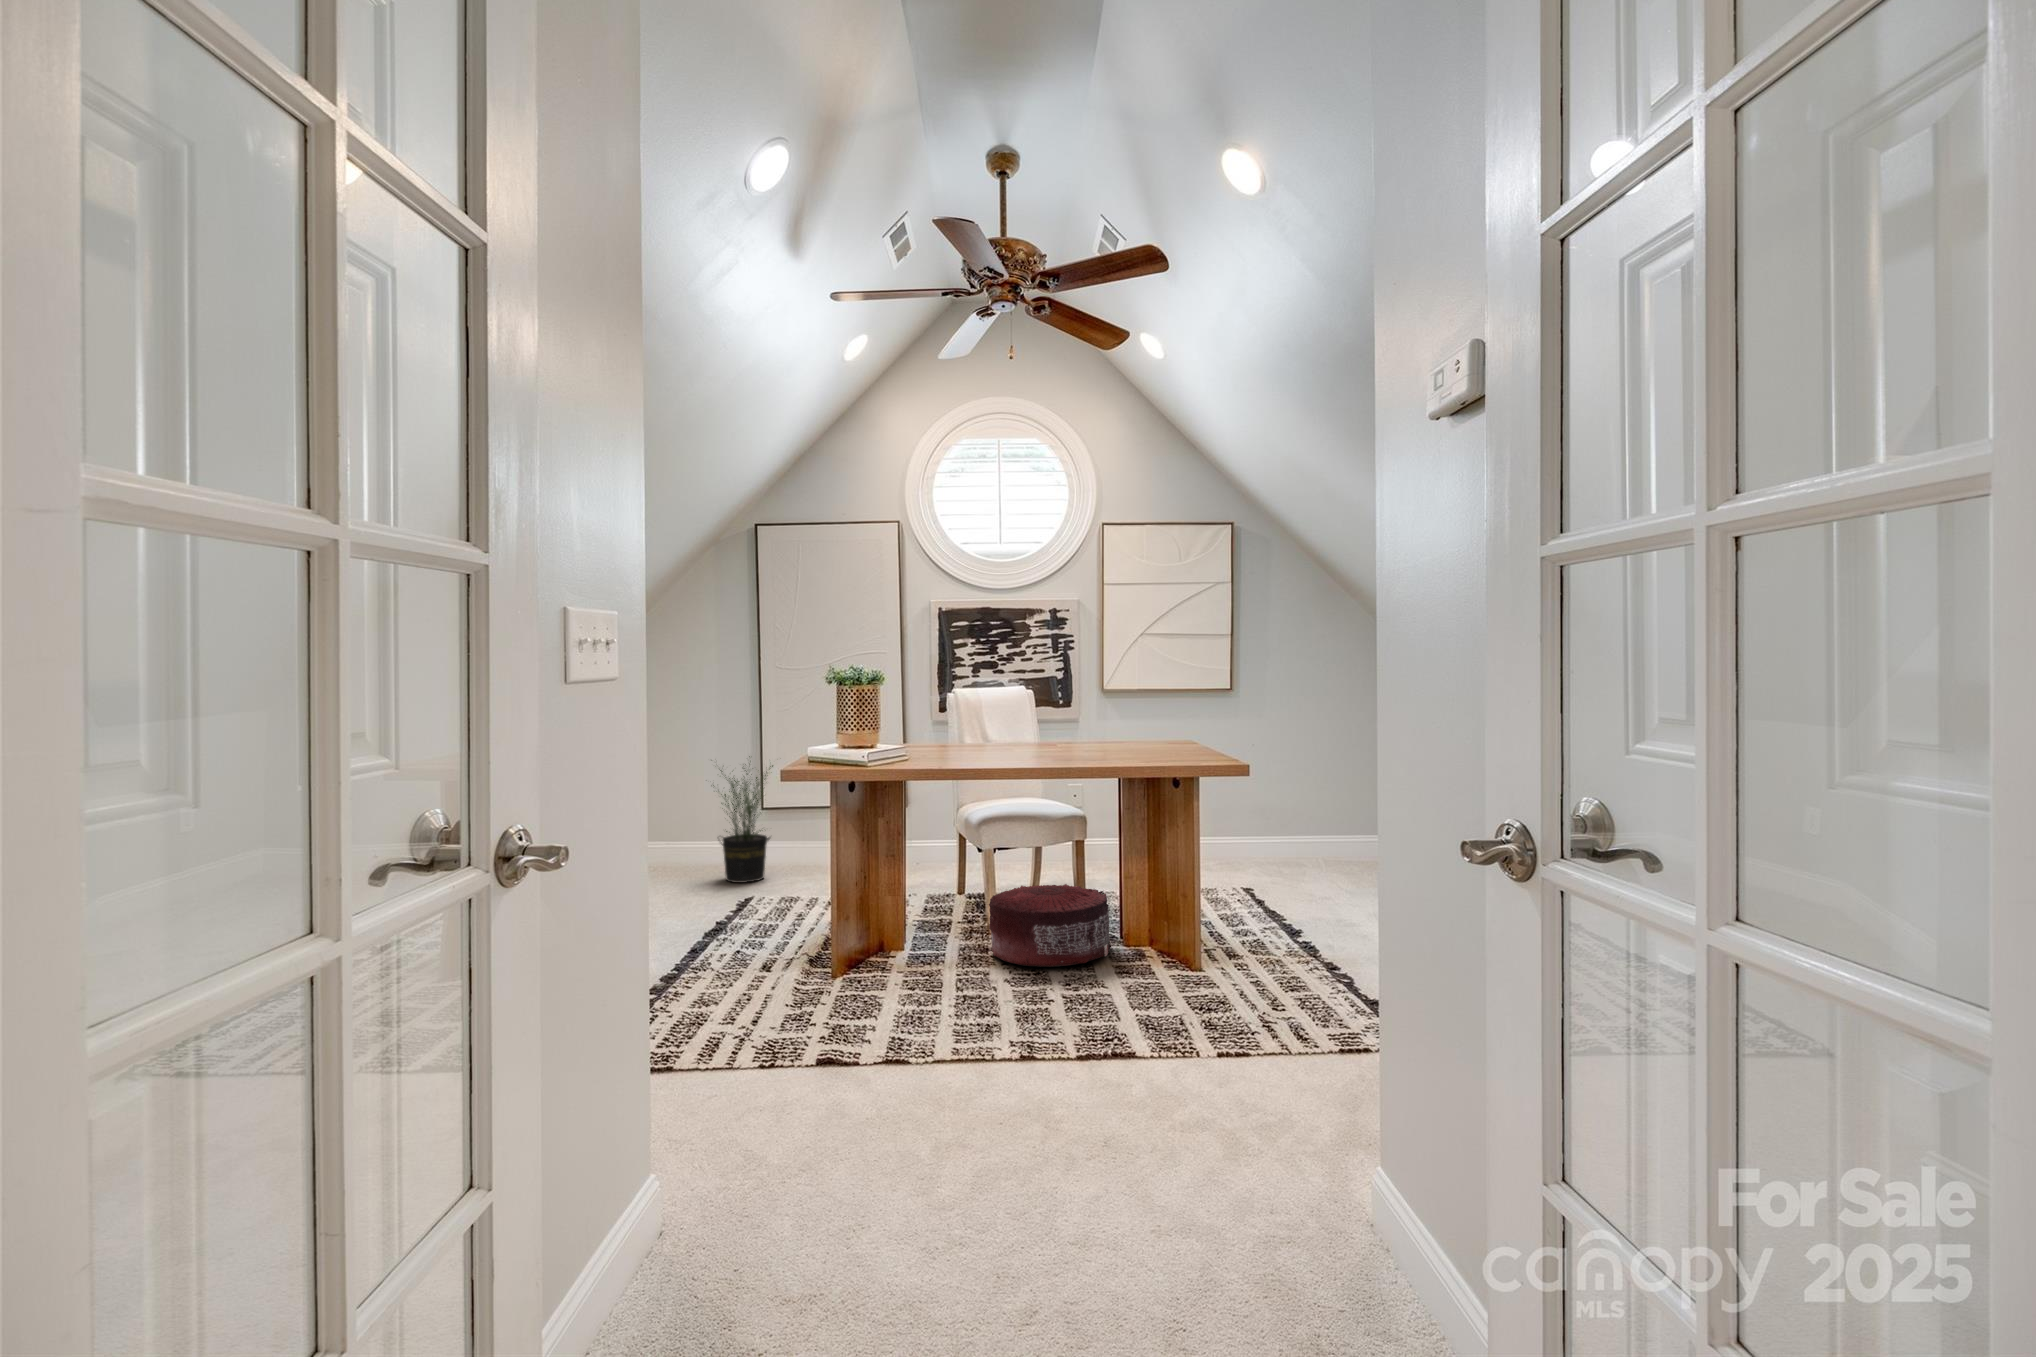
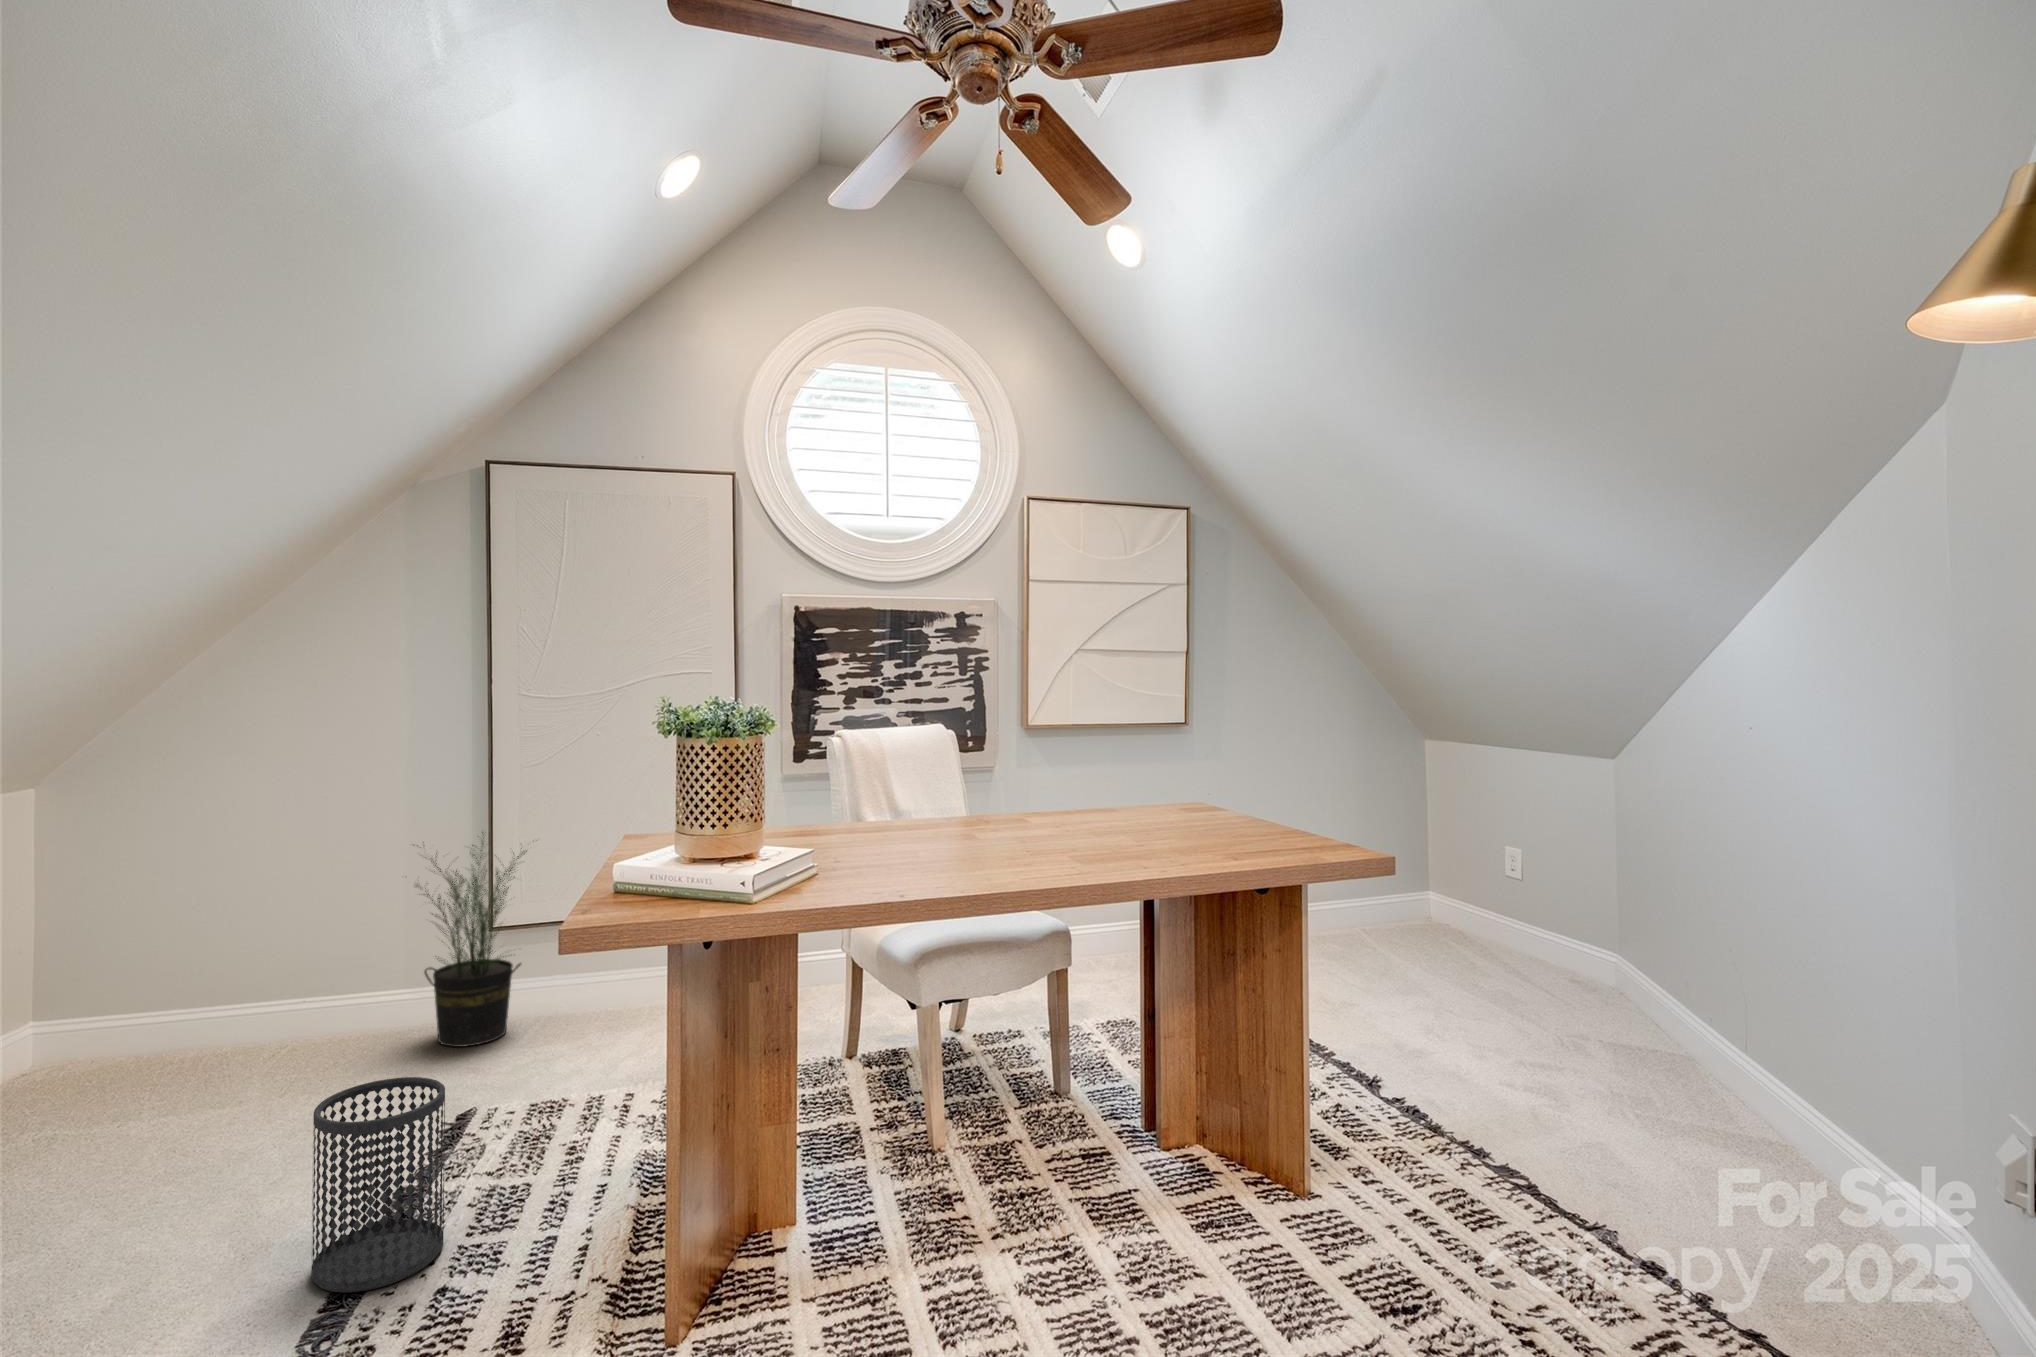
wastebasket: none [664,863,724,959] -> present [312,1077,445,1293]
pouf: present [989,884,1111,967] -> none [955,1061,1161,1245]

